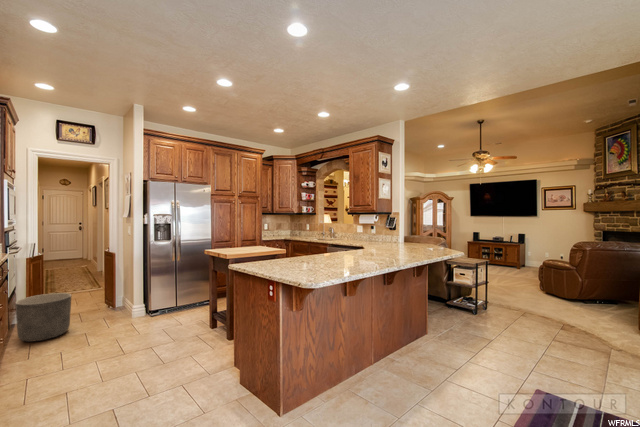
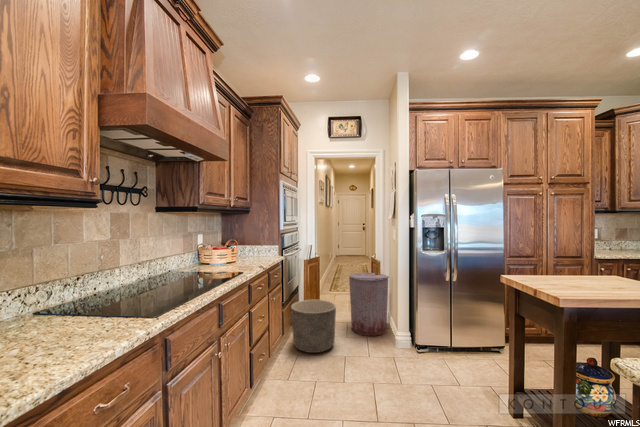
trash can: none [83,264,125,318] -> present [349,273,389,336]

